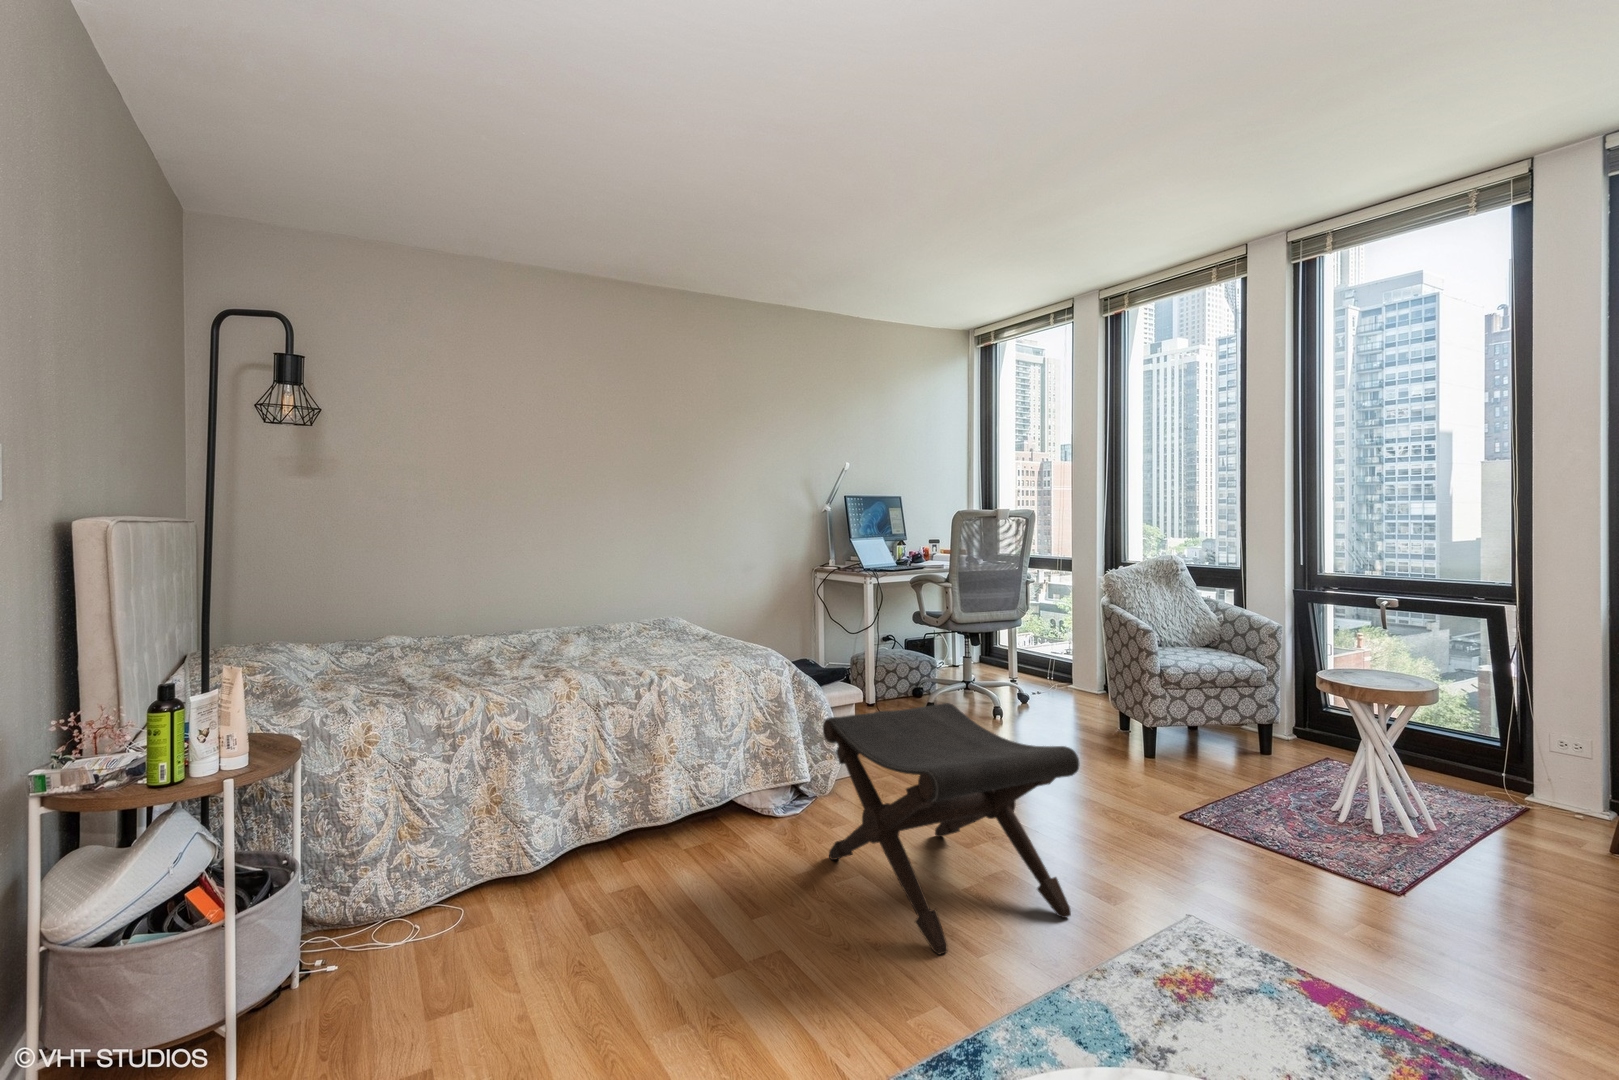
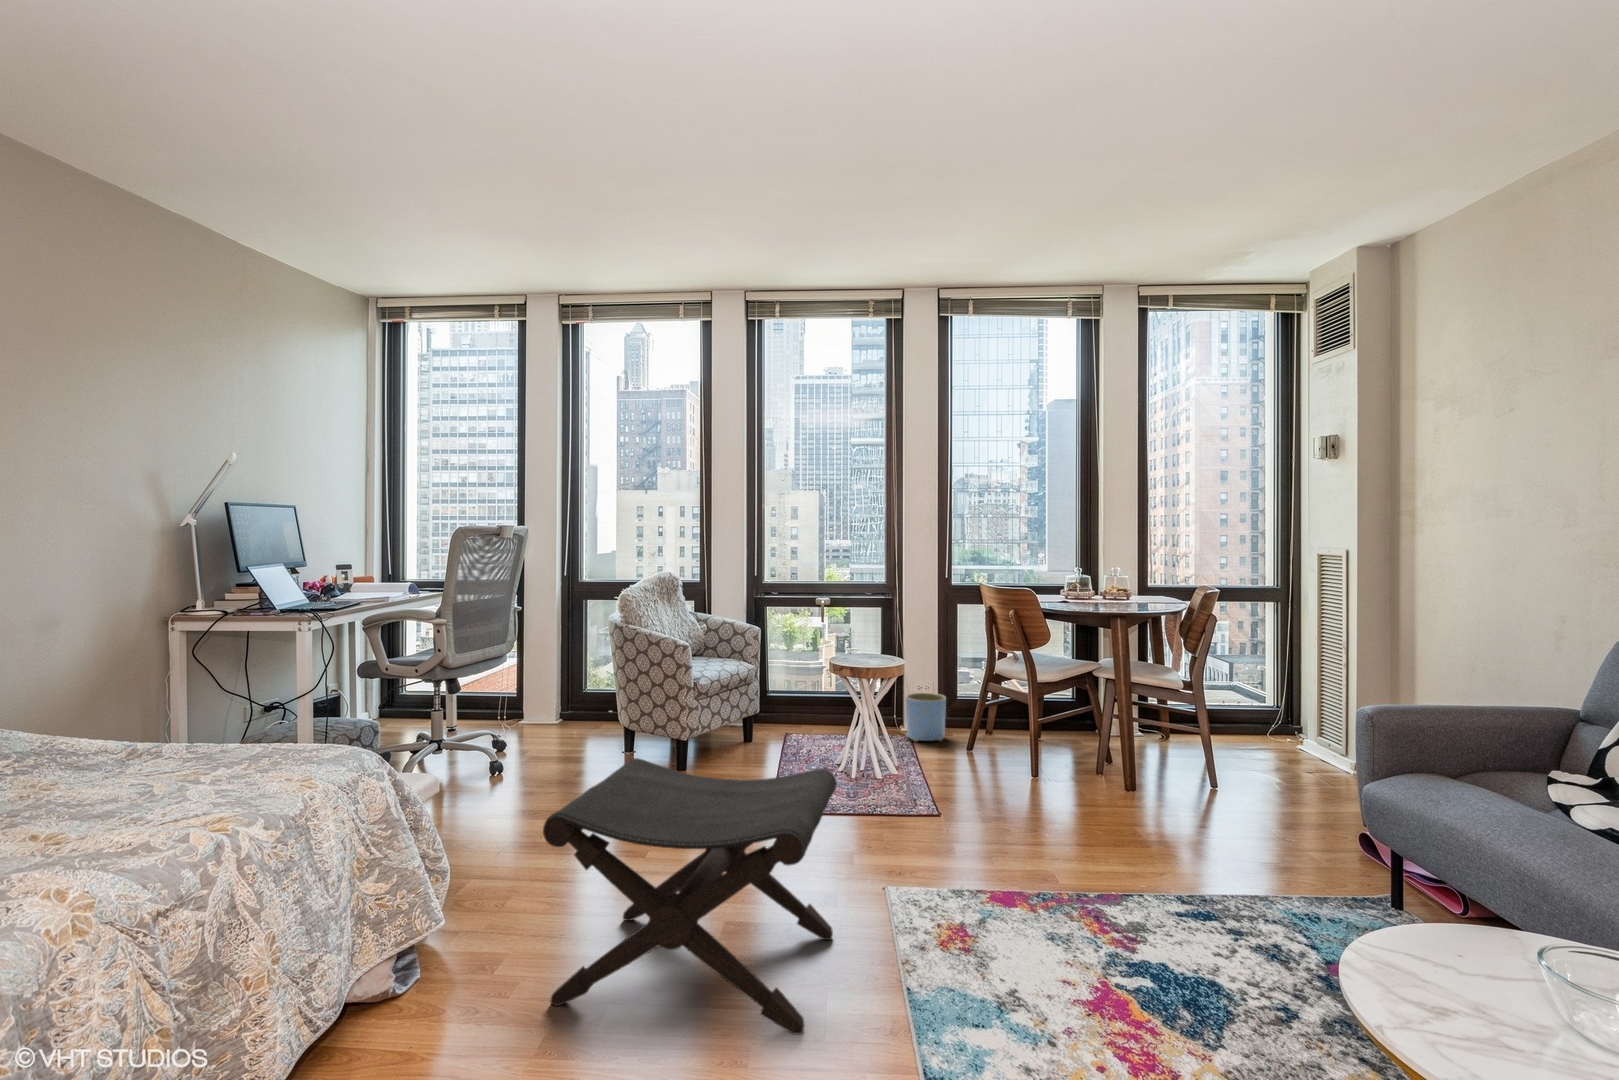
planter: none [1505,745,1586,823] -> present [906,693,946,741]

